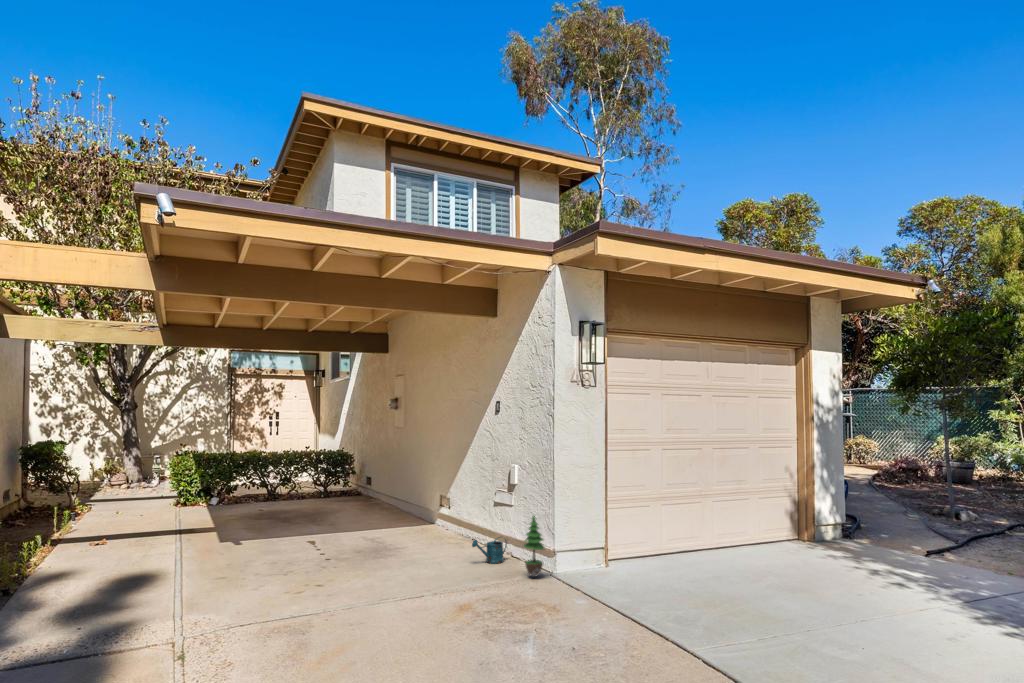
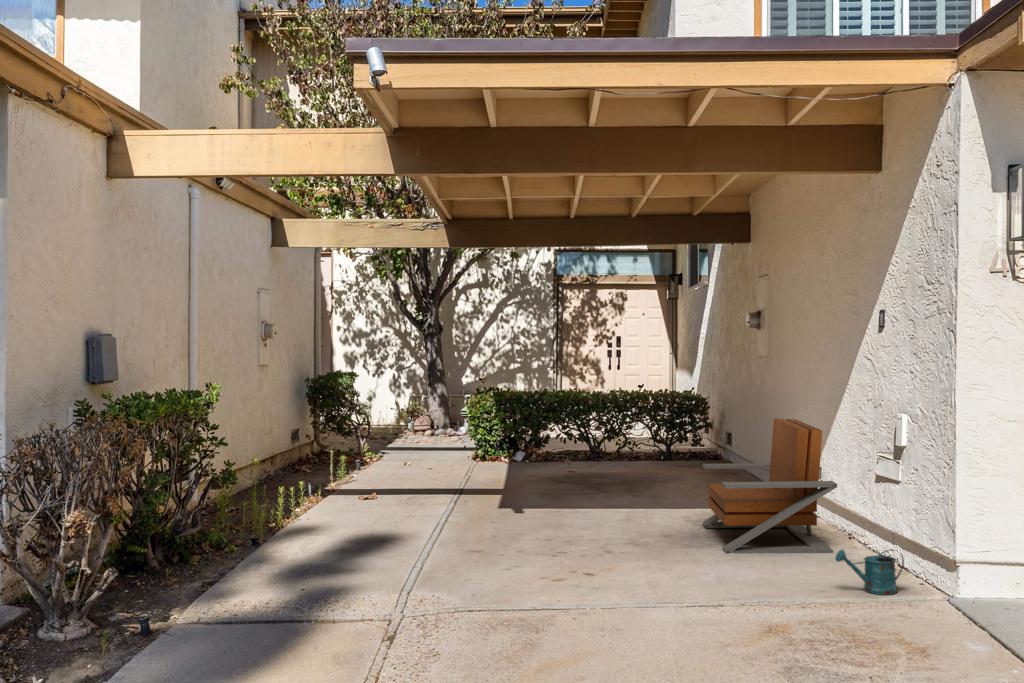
lounge chair: none [375,465,462,552] -> present [702,418,837,553]
potted tree: present [524,516,544,577] -> none [918,515,963,630]

